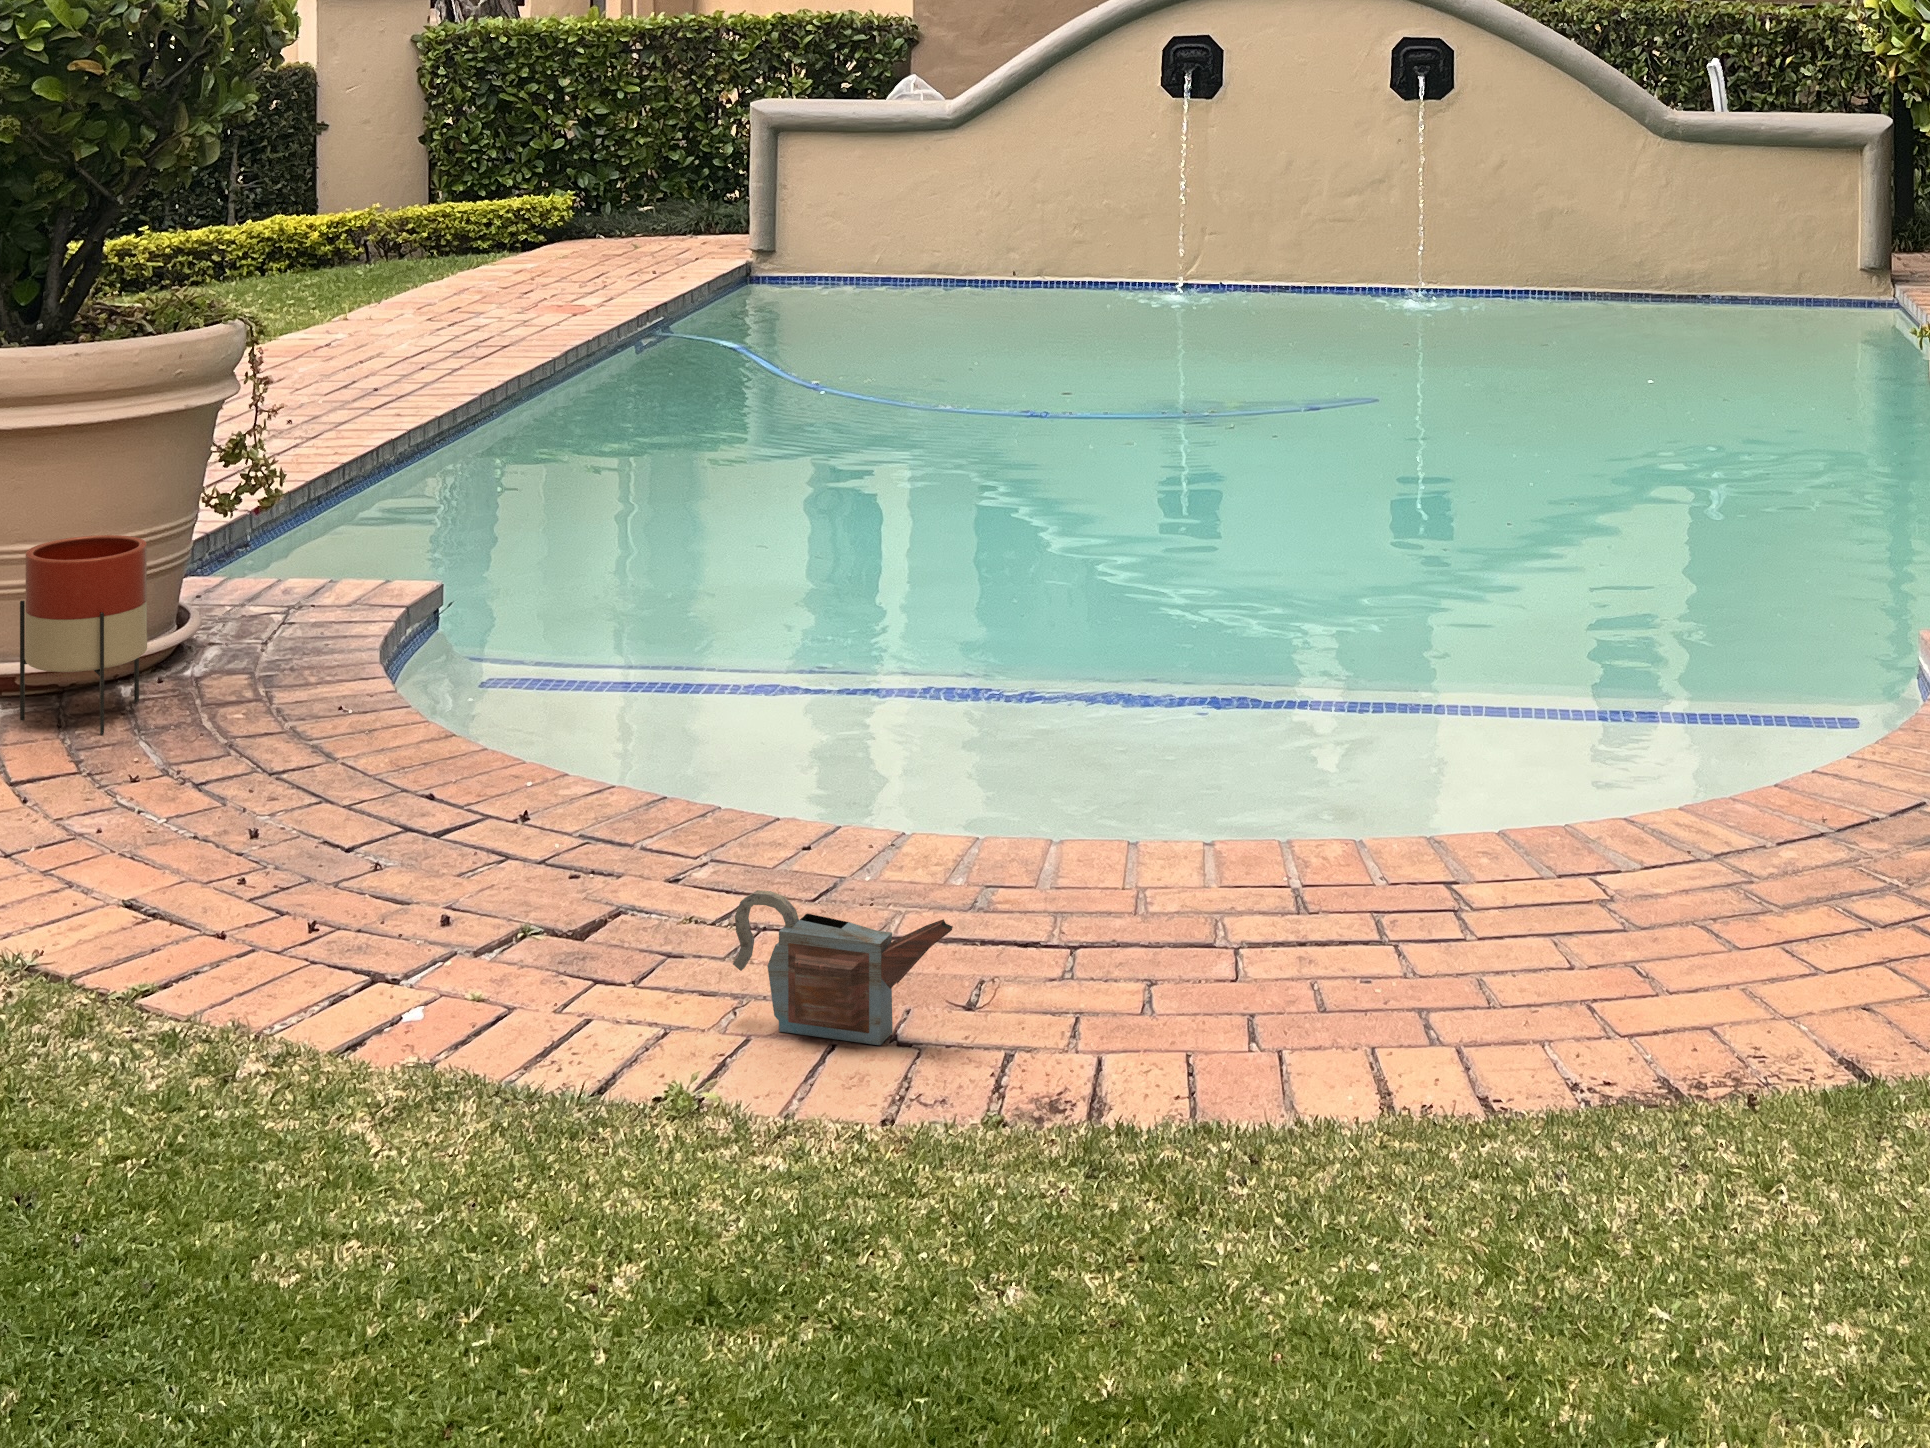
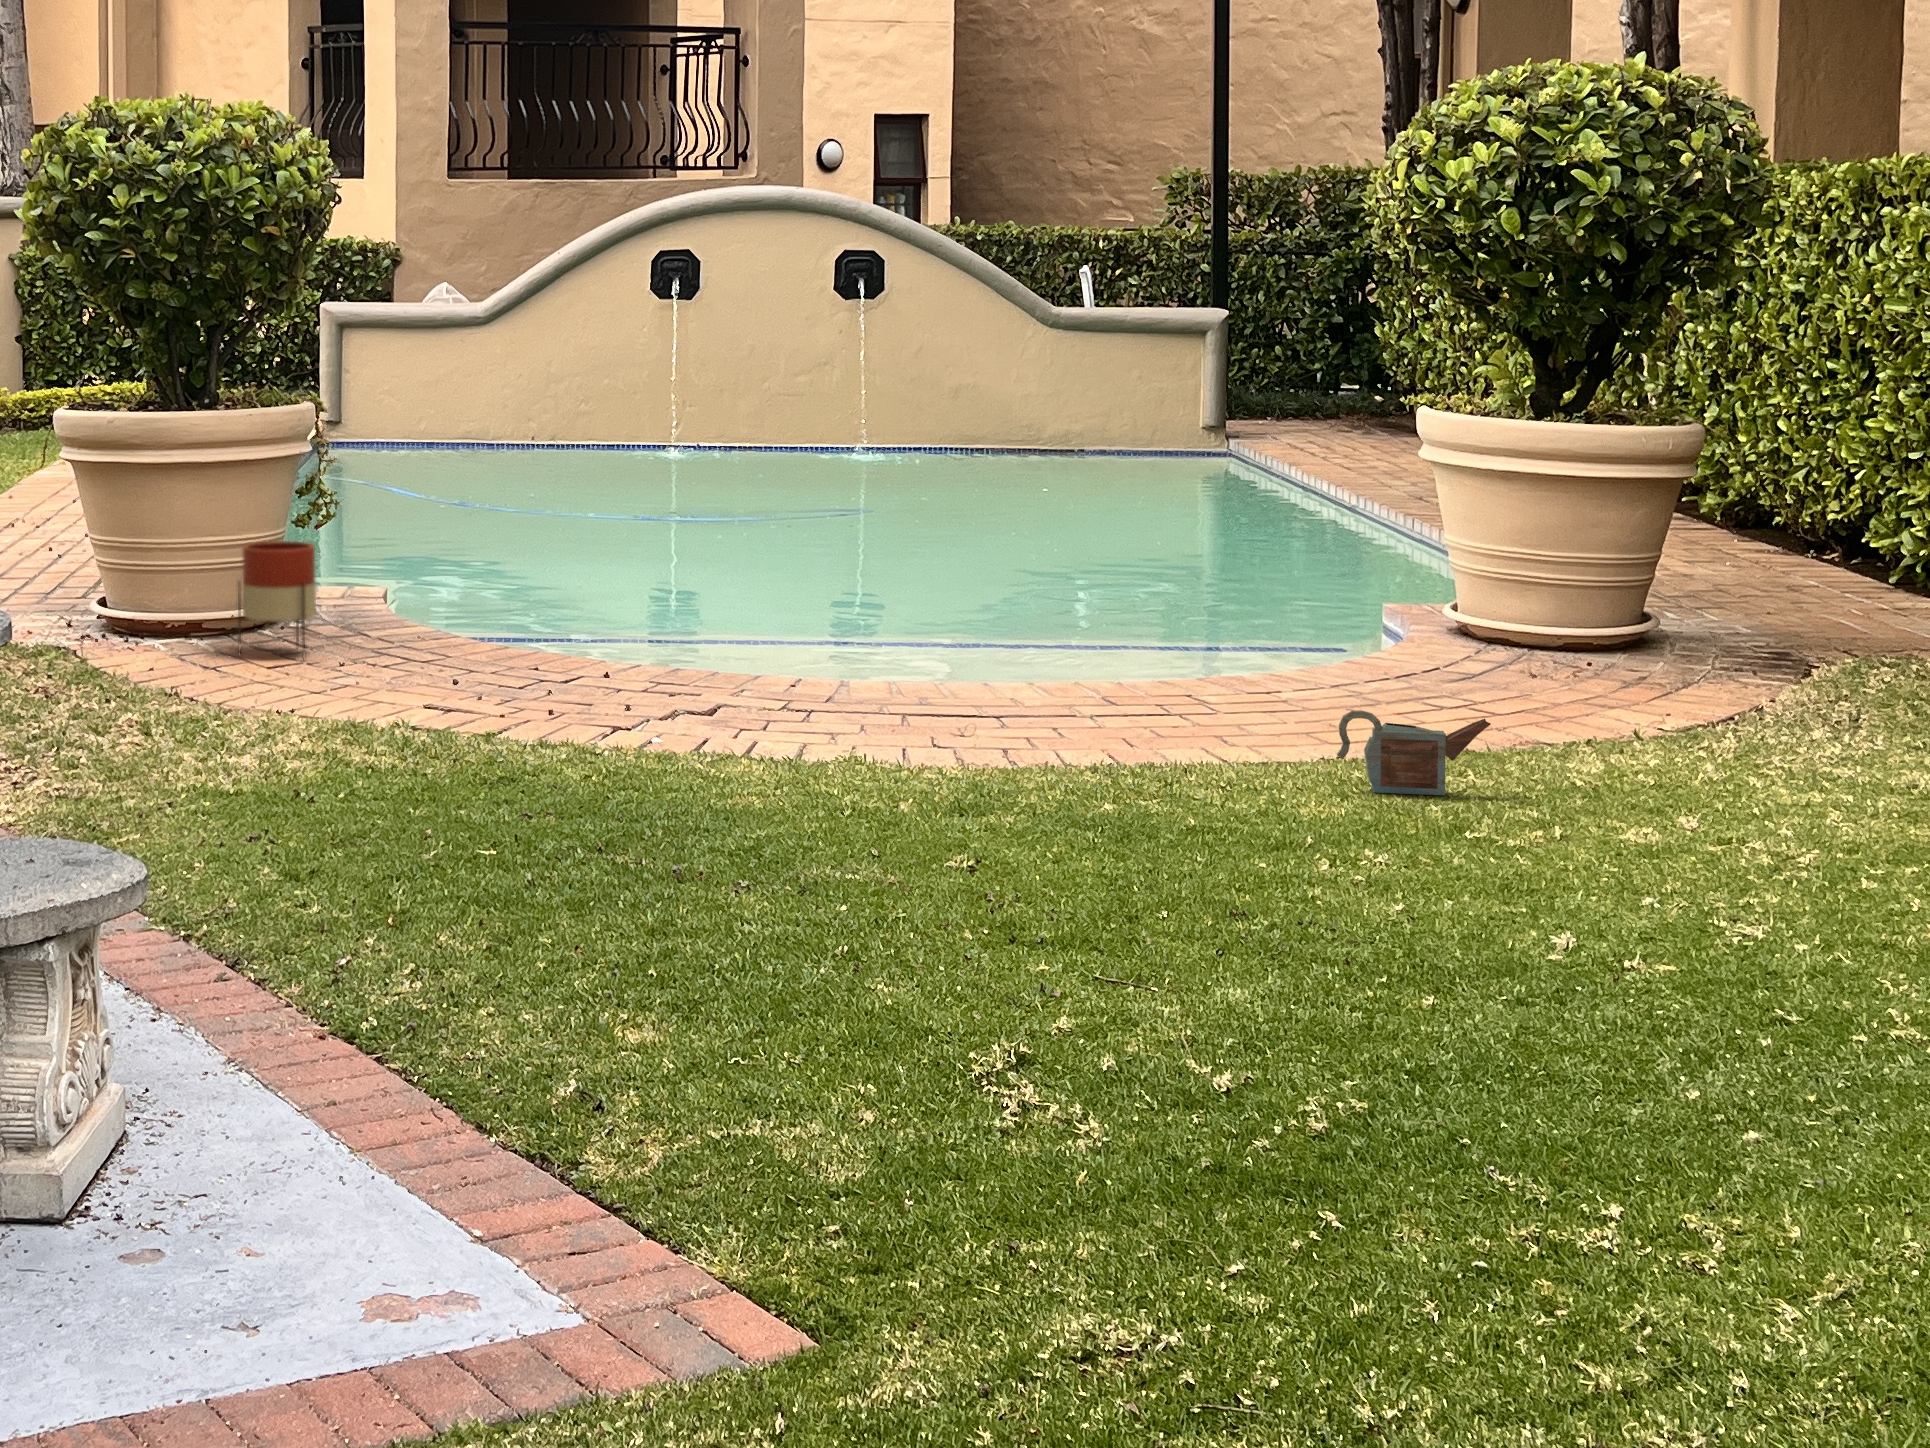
watering can: present [733,890,953,1045] -> present [1337,710,1491,795]

